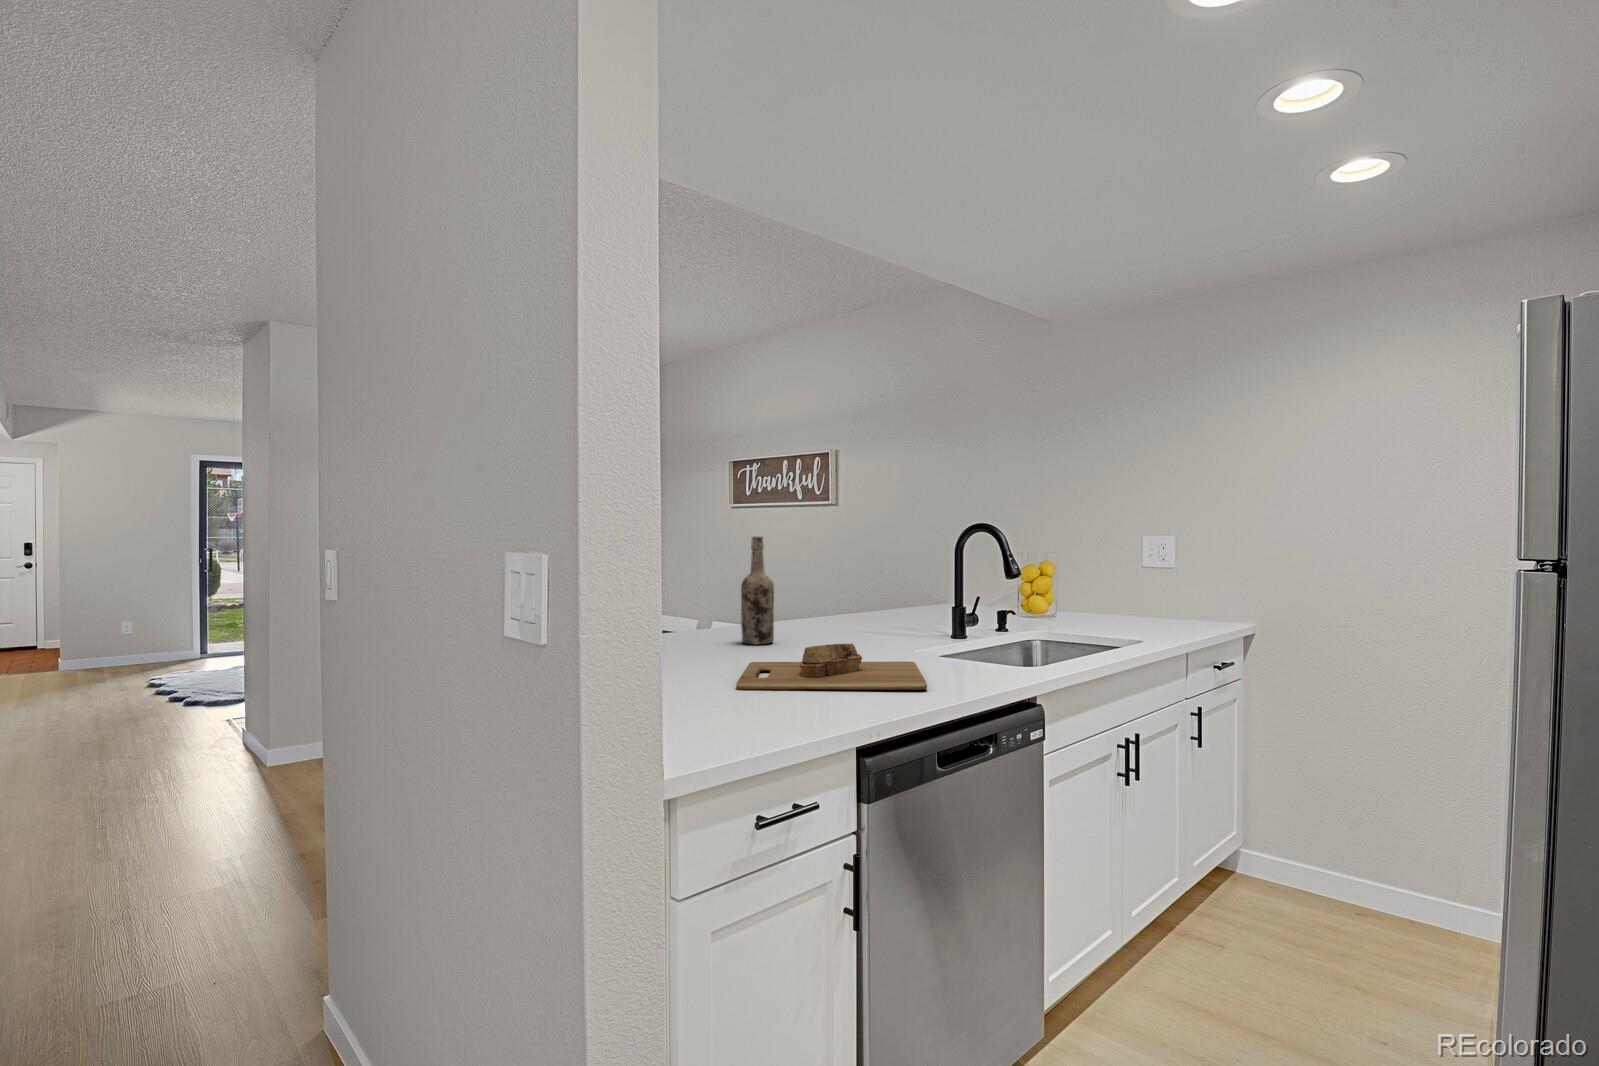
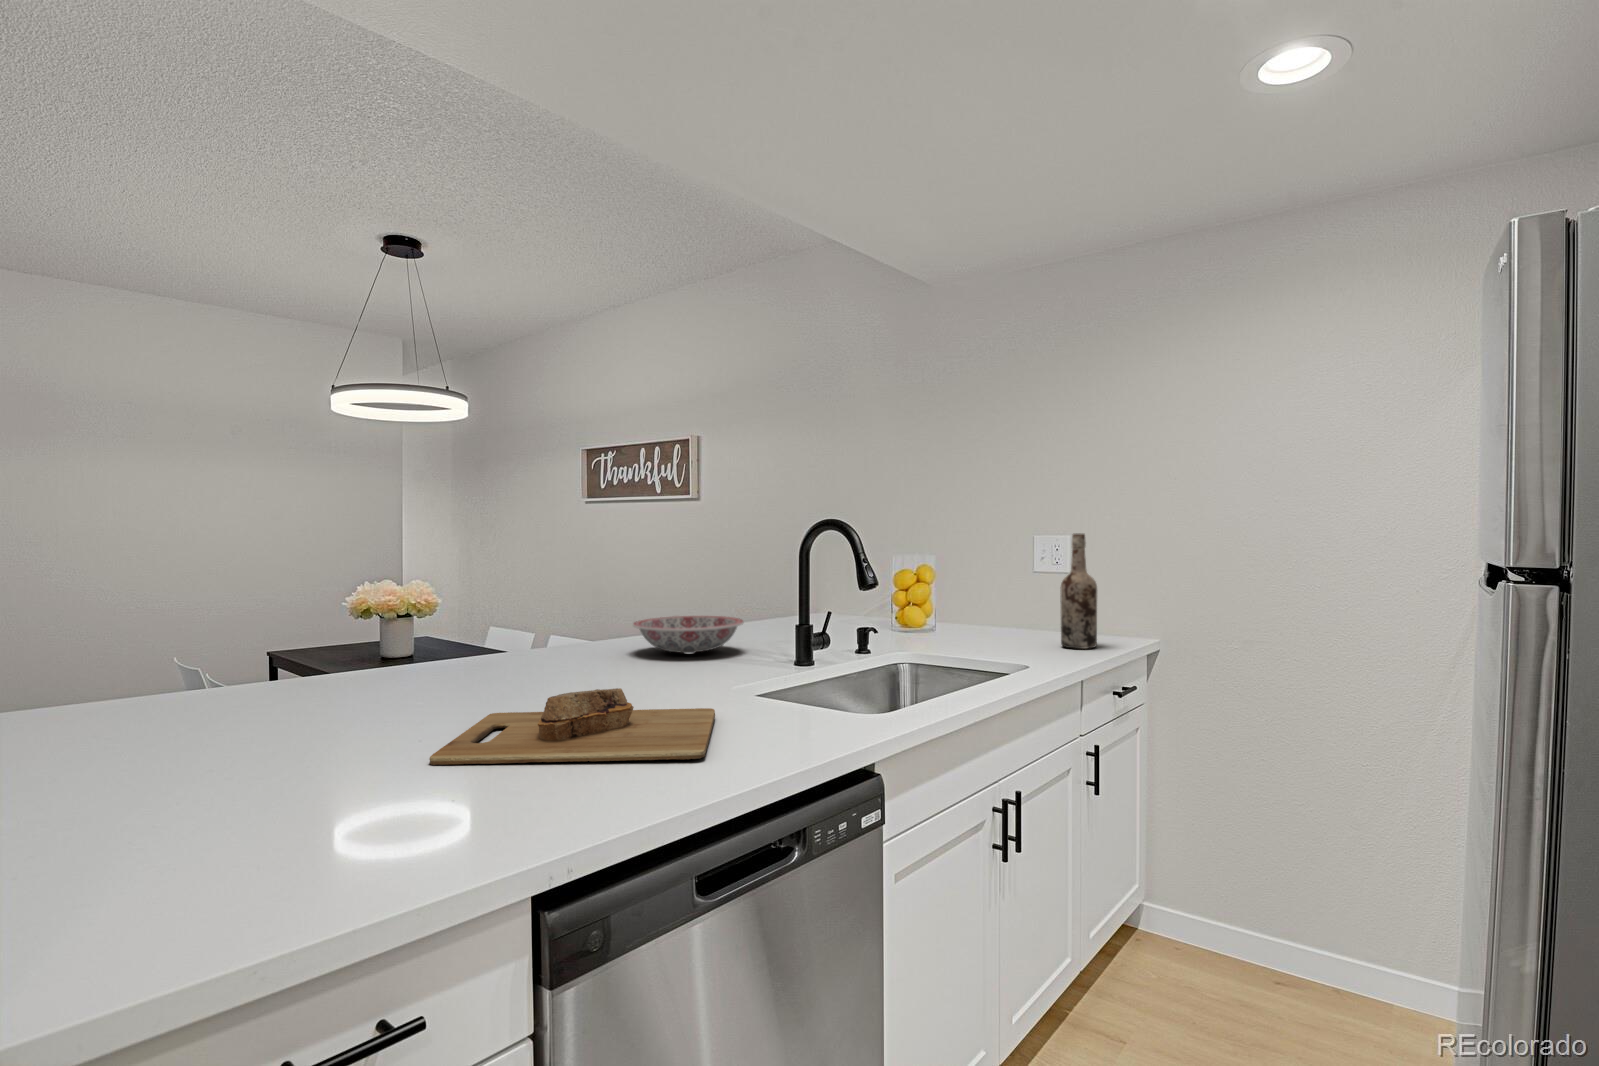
wine bottle: present [741,537,774,644] -> present [1060,533,1097,649]
ceramic bowl: none [815,600,904,629] -> present [633,616,744,653]

